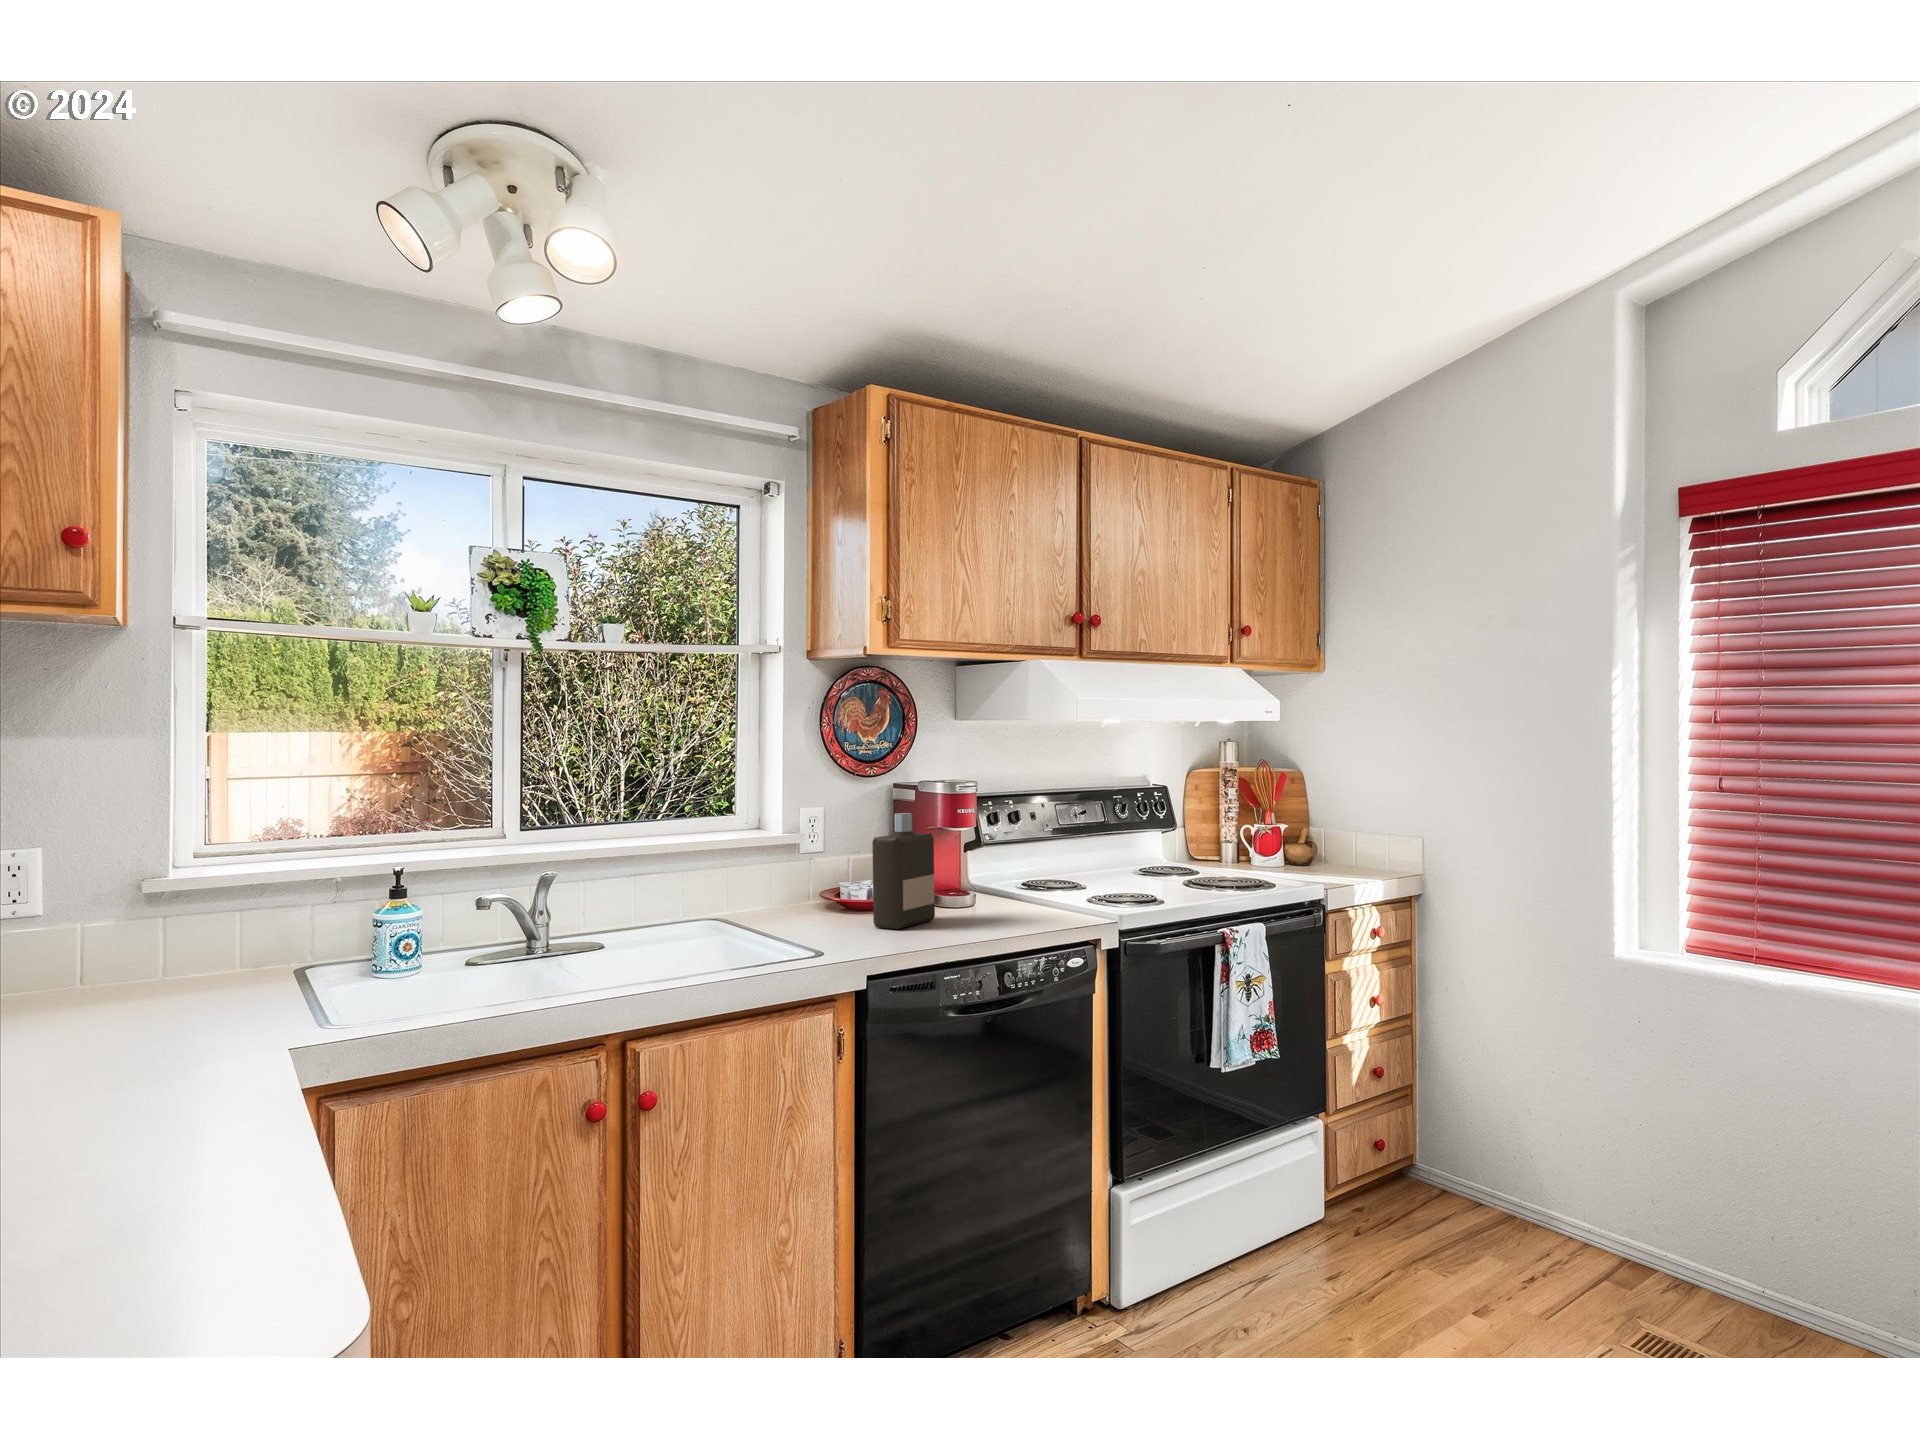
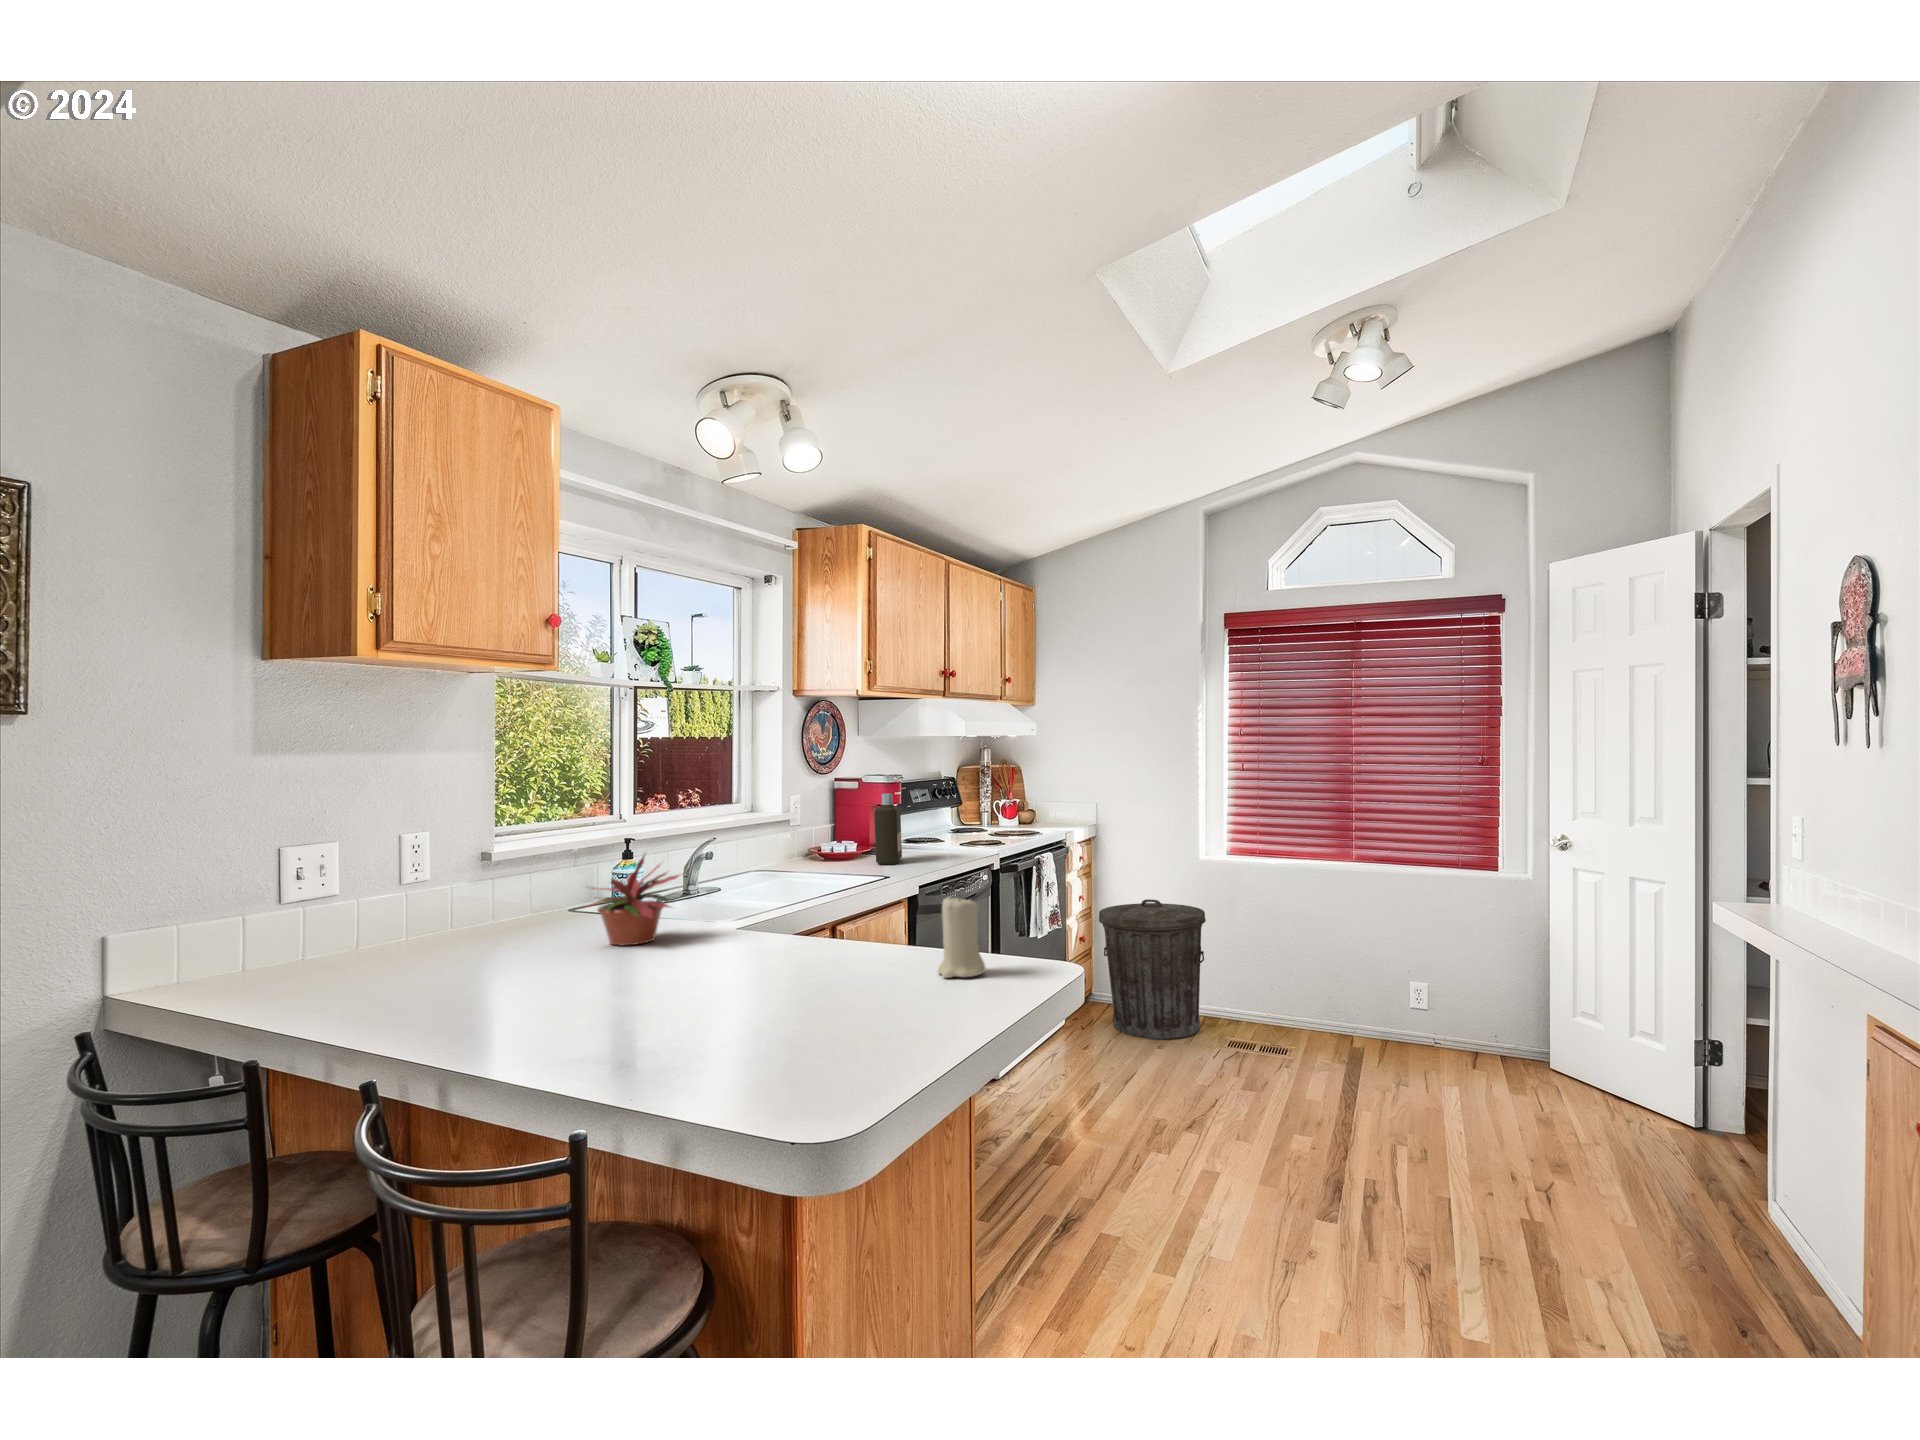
potted plant: none [68,900,266,1051] -> present [591,855,681,945]
trash can: none [1387,1021,1602,1295] -> present [1099,899,1206,1039]
candle: none [113,1081,252,1288] -> present [938,897,986,978]

